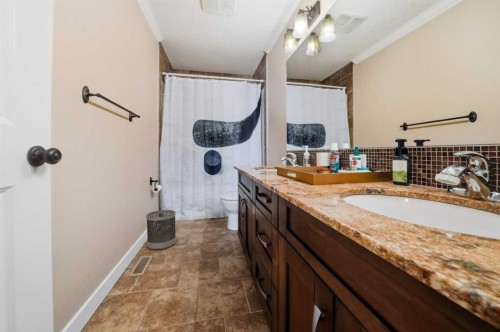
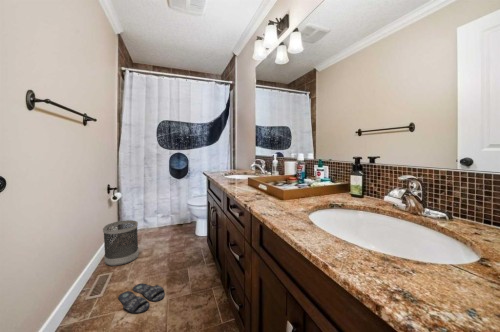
slippers: none [156,267,196,292] -> present [118,284,165,313]

